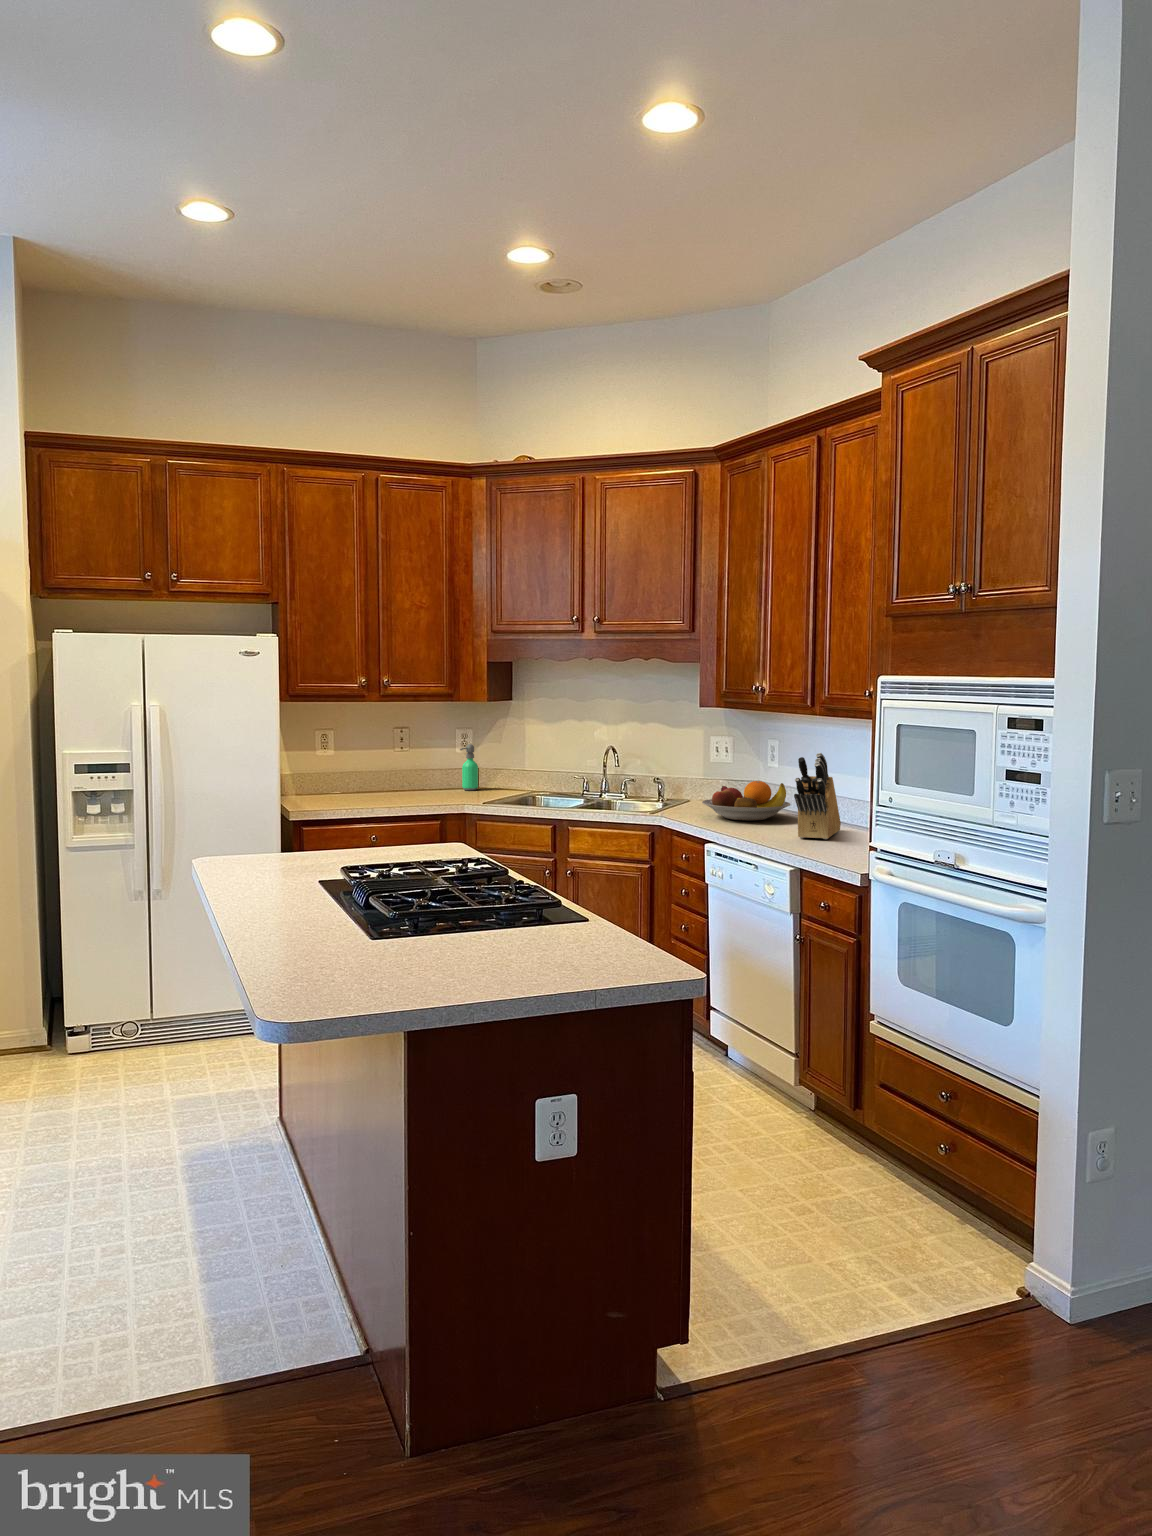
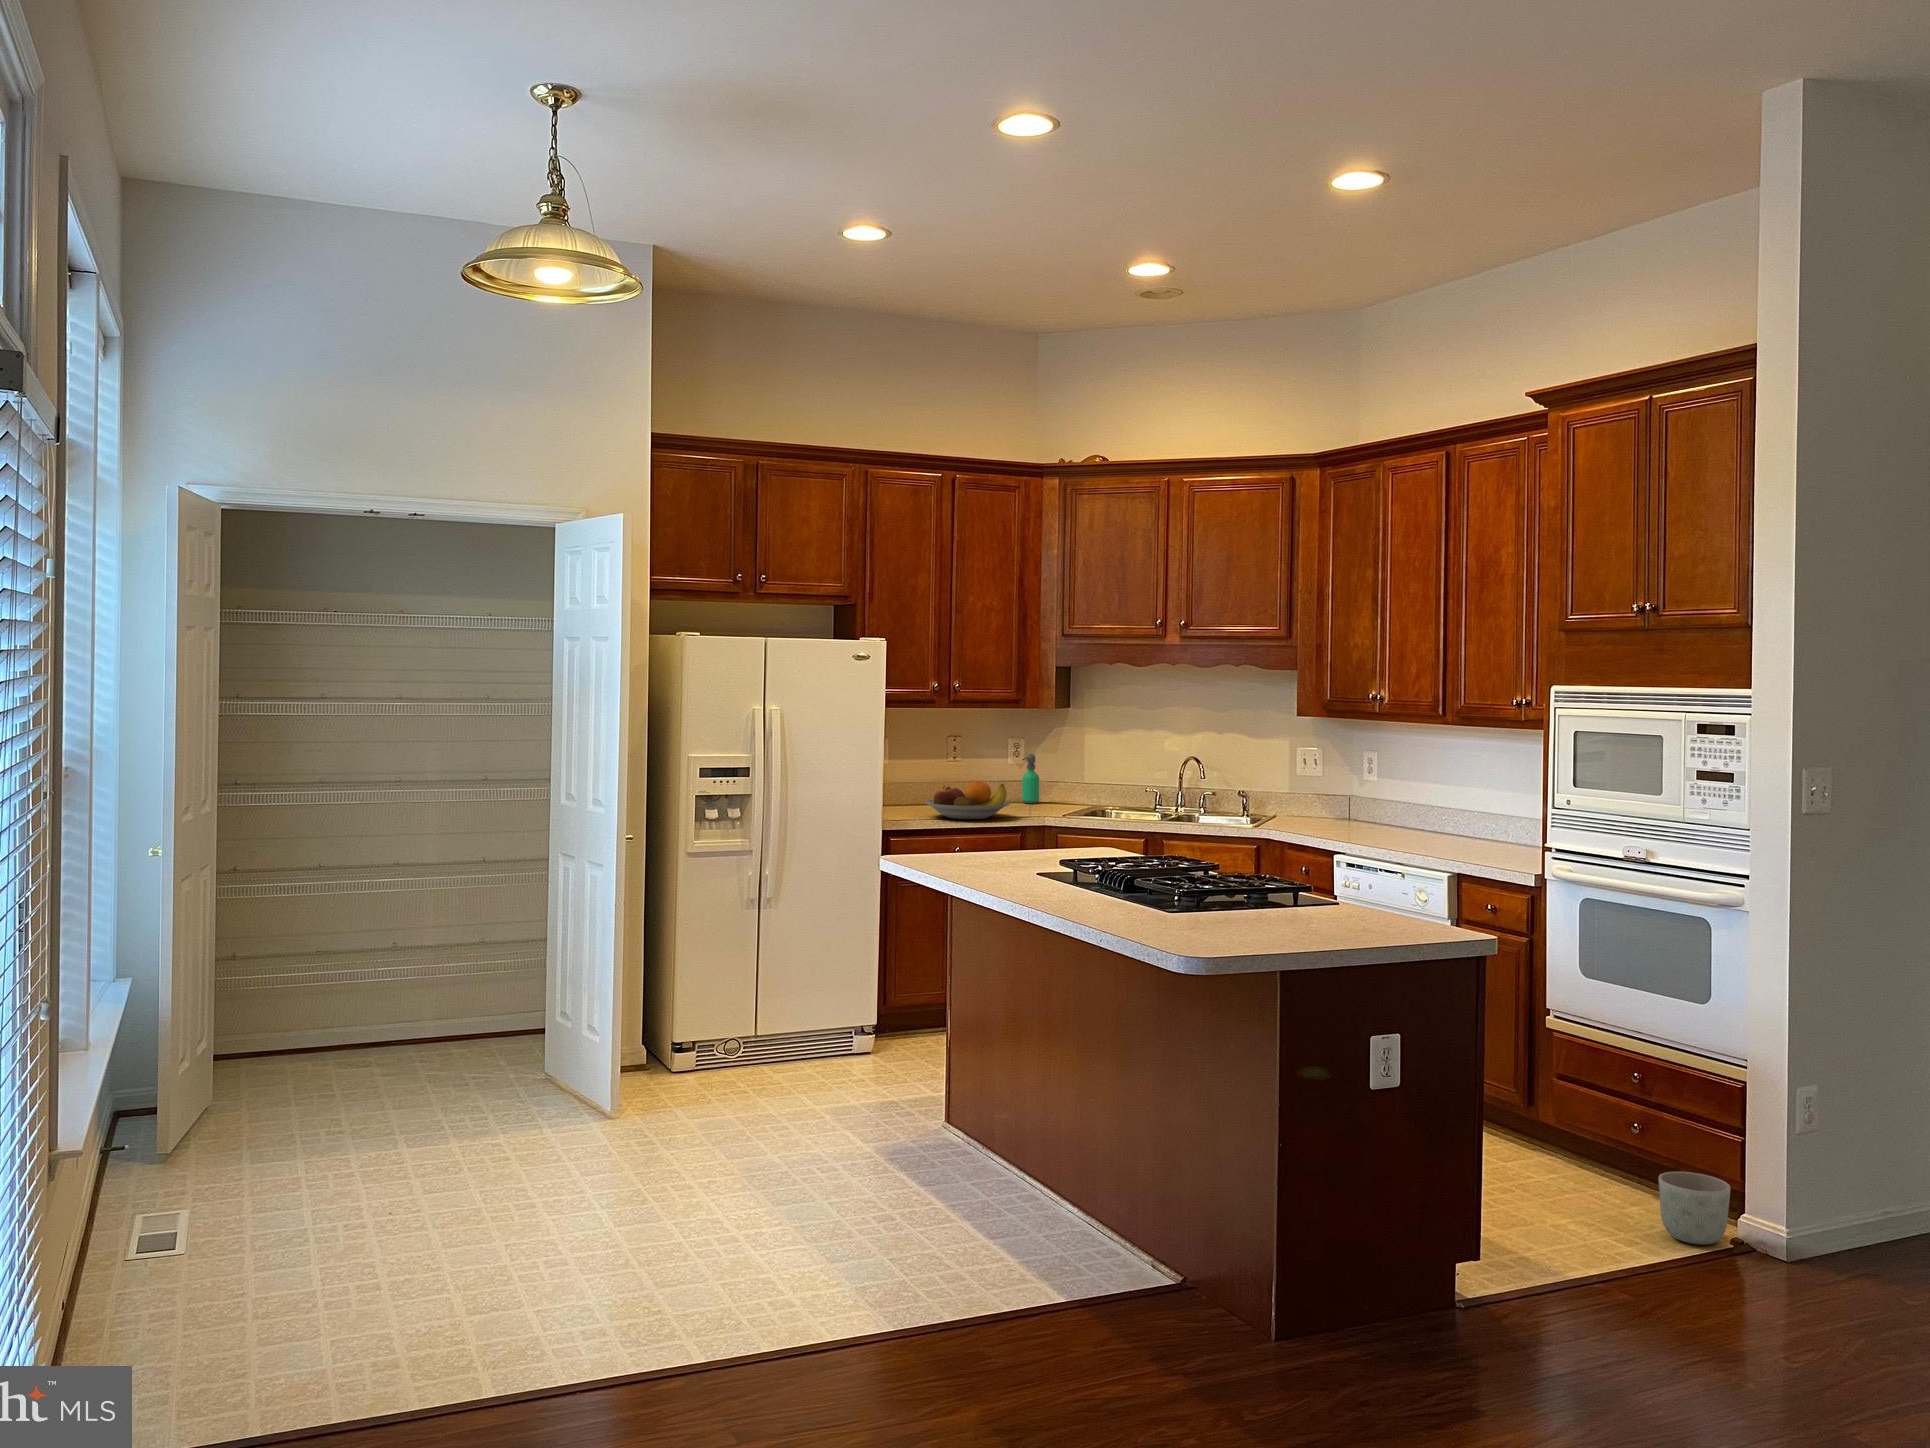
knife block: present [794,753,841,839] -> none [1434,761,1469,847]
fruit bowl: present [702,781,790,820] -> present [925,781,1010,819]
planter: none [945,1210,1021,1297] -> present [1659,1172,1730,1245]

